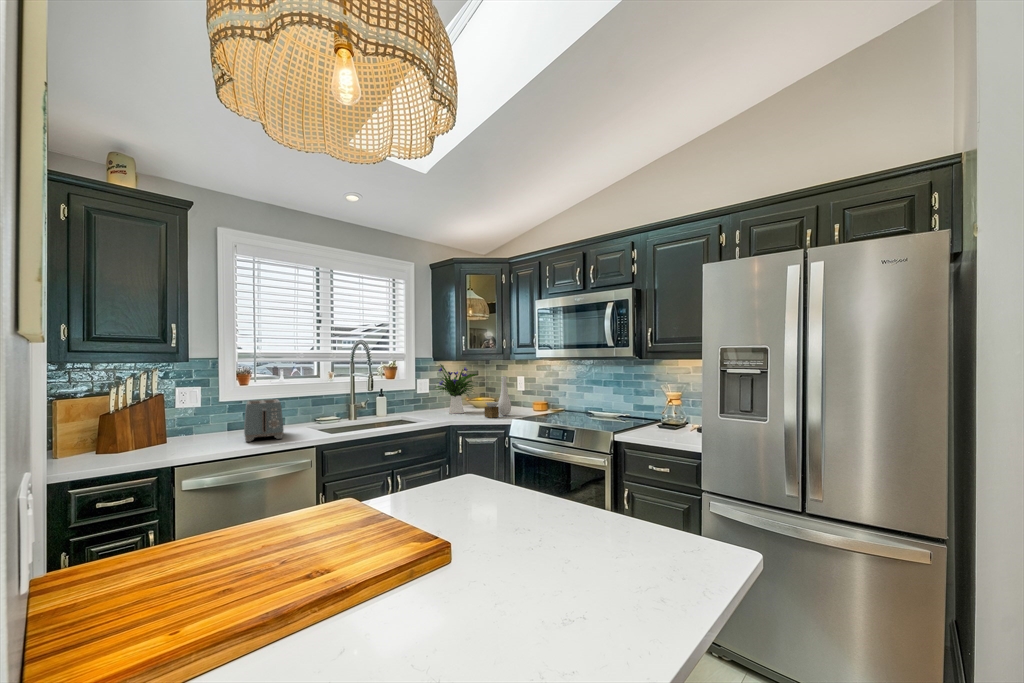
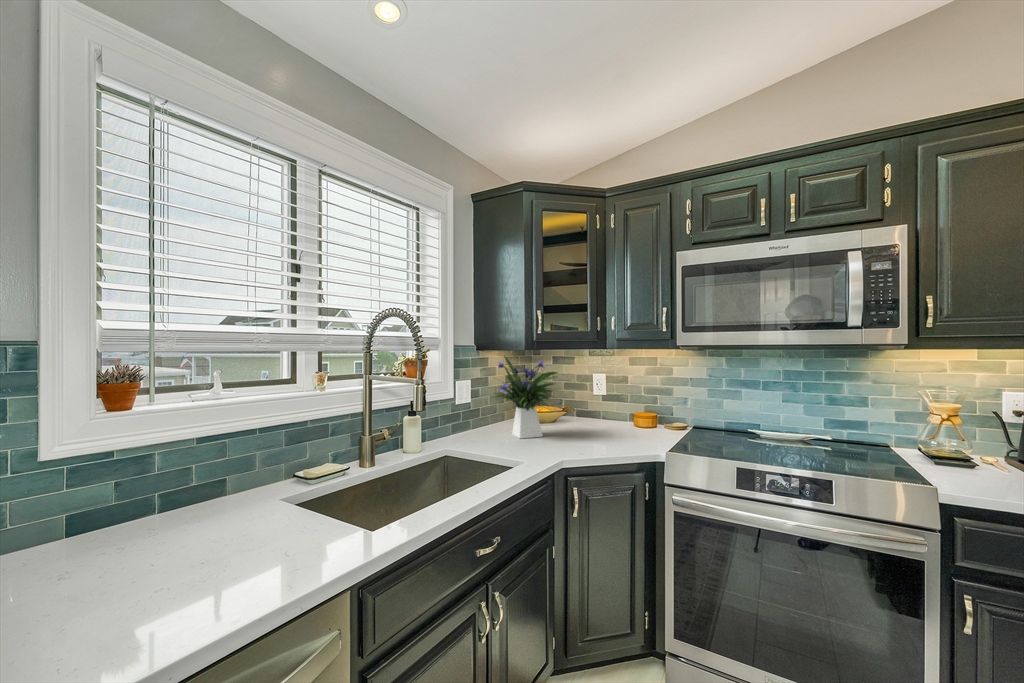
vase: present [485,376,511,418] -> none [598,376,631,448]
toaster: present [244,399,284,442] -> none [122,447,257,616]

